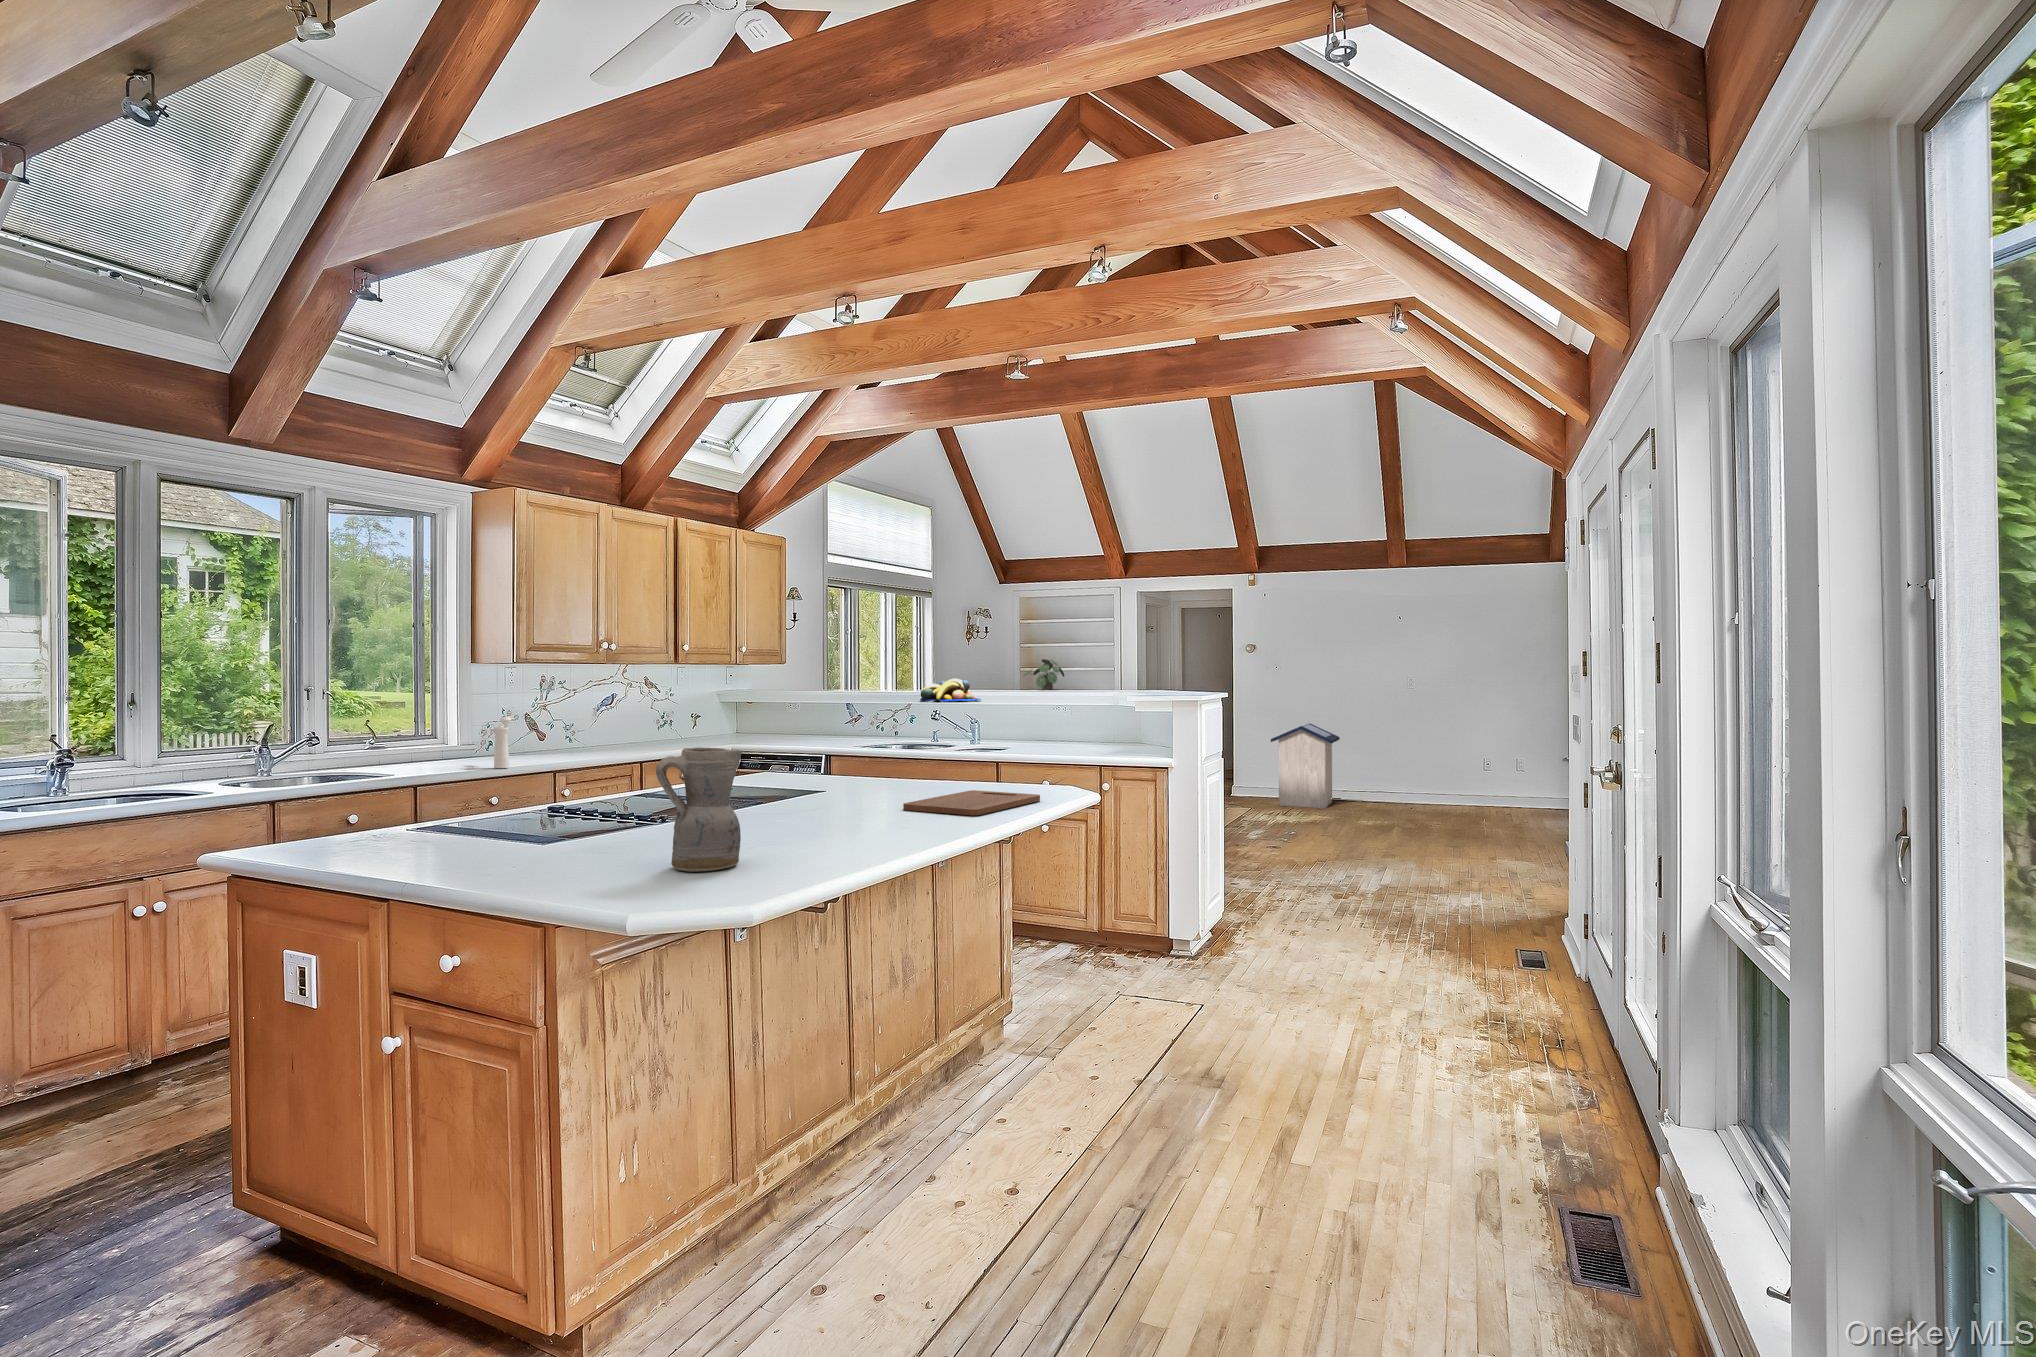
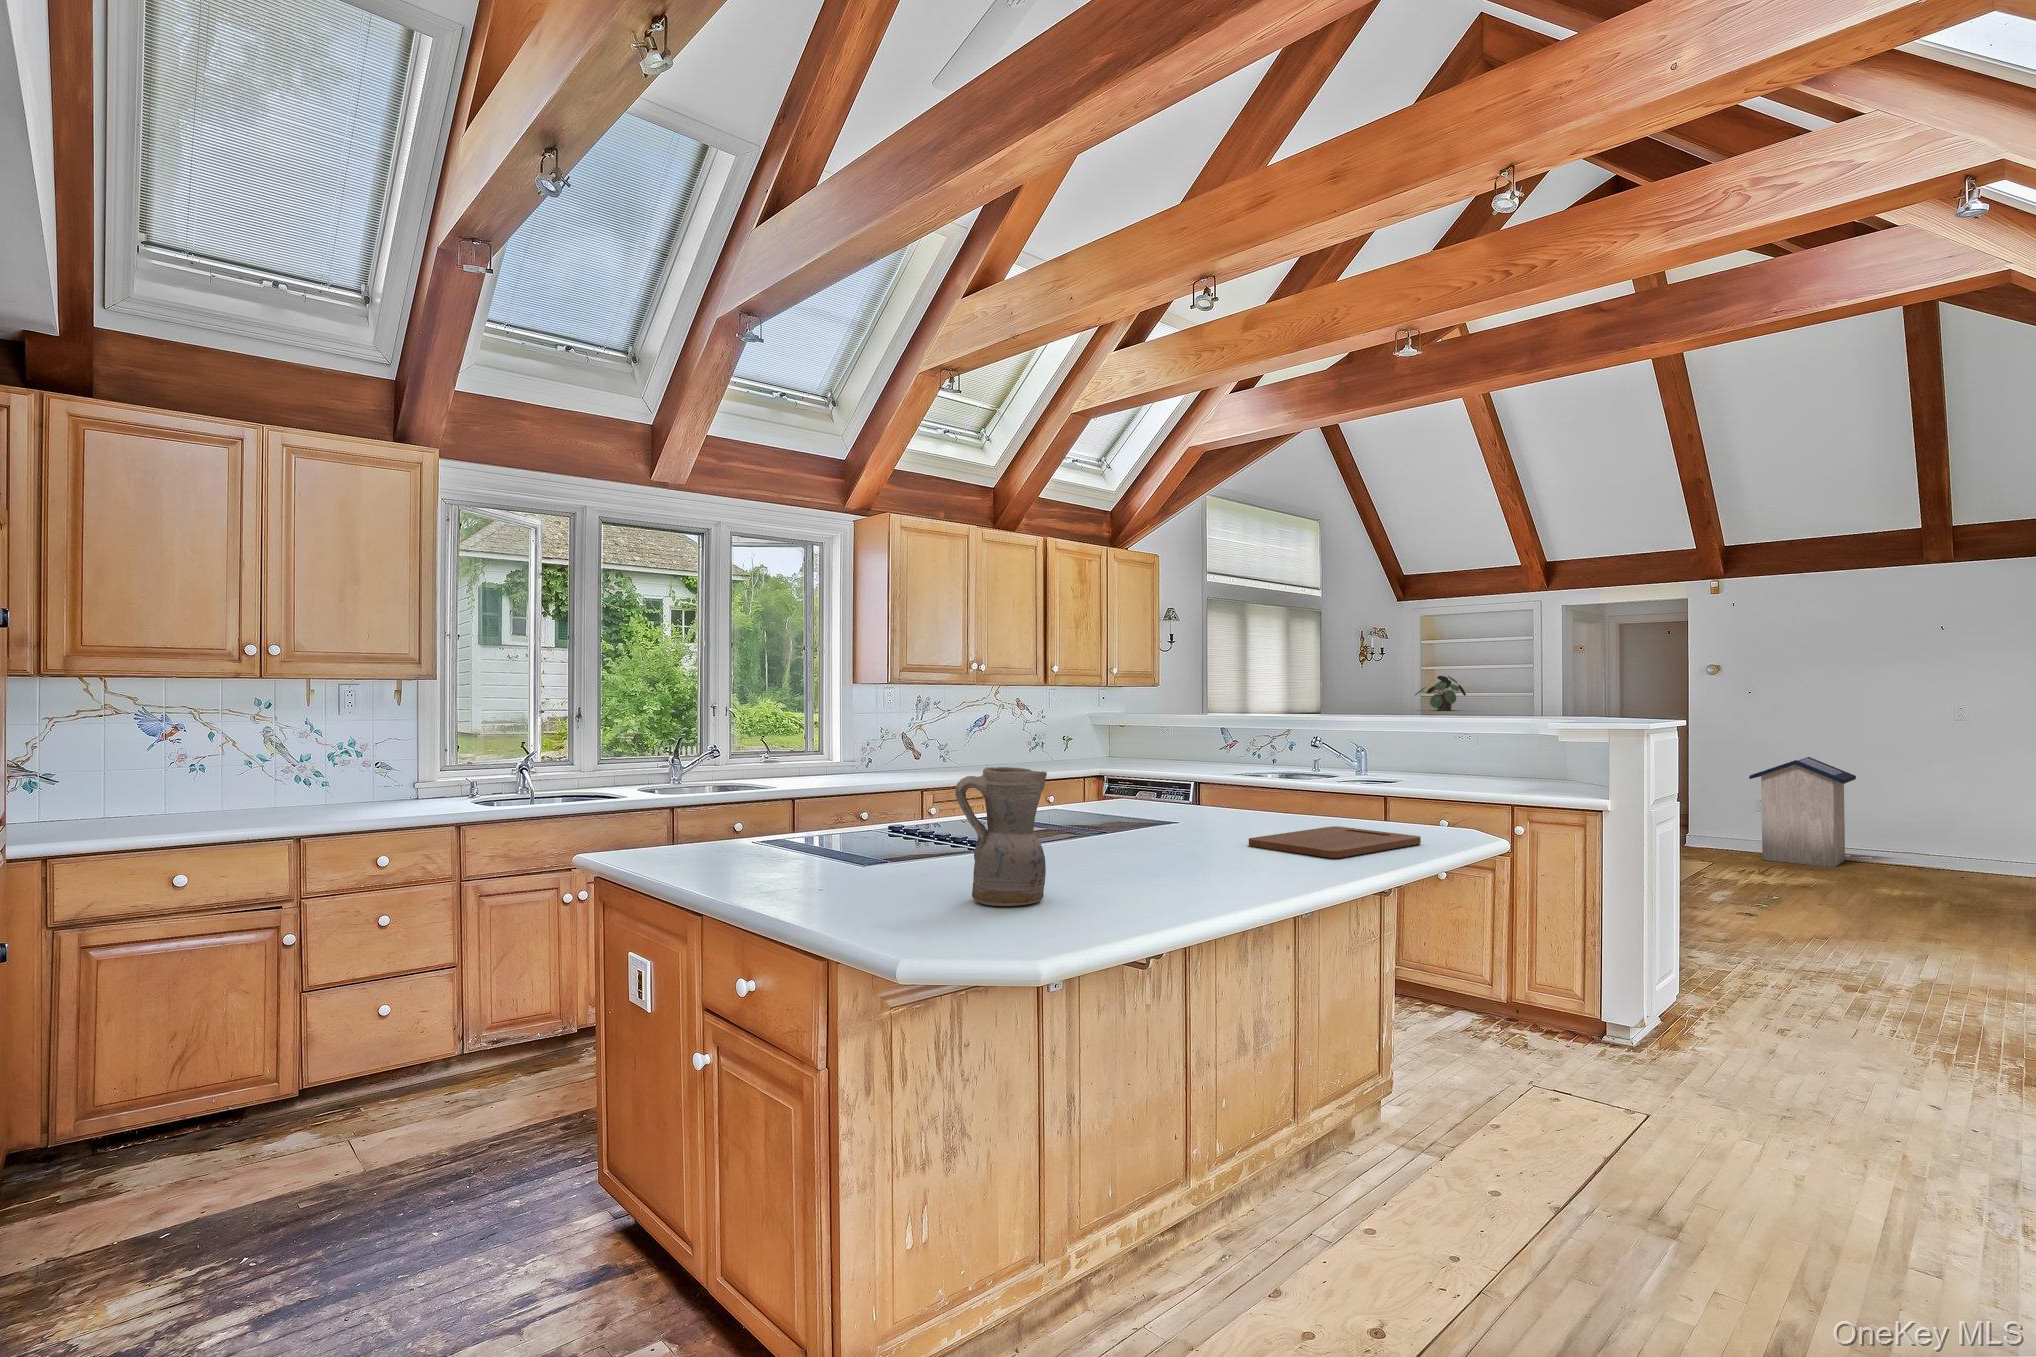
fruit bowl: present [920,678,981,702] -> none [1287,696,1359,722]
pepper mill: present [494,717,511,768] -> none [864,730,881,779]

